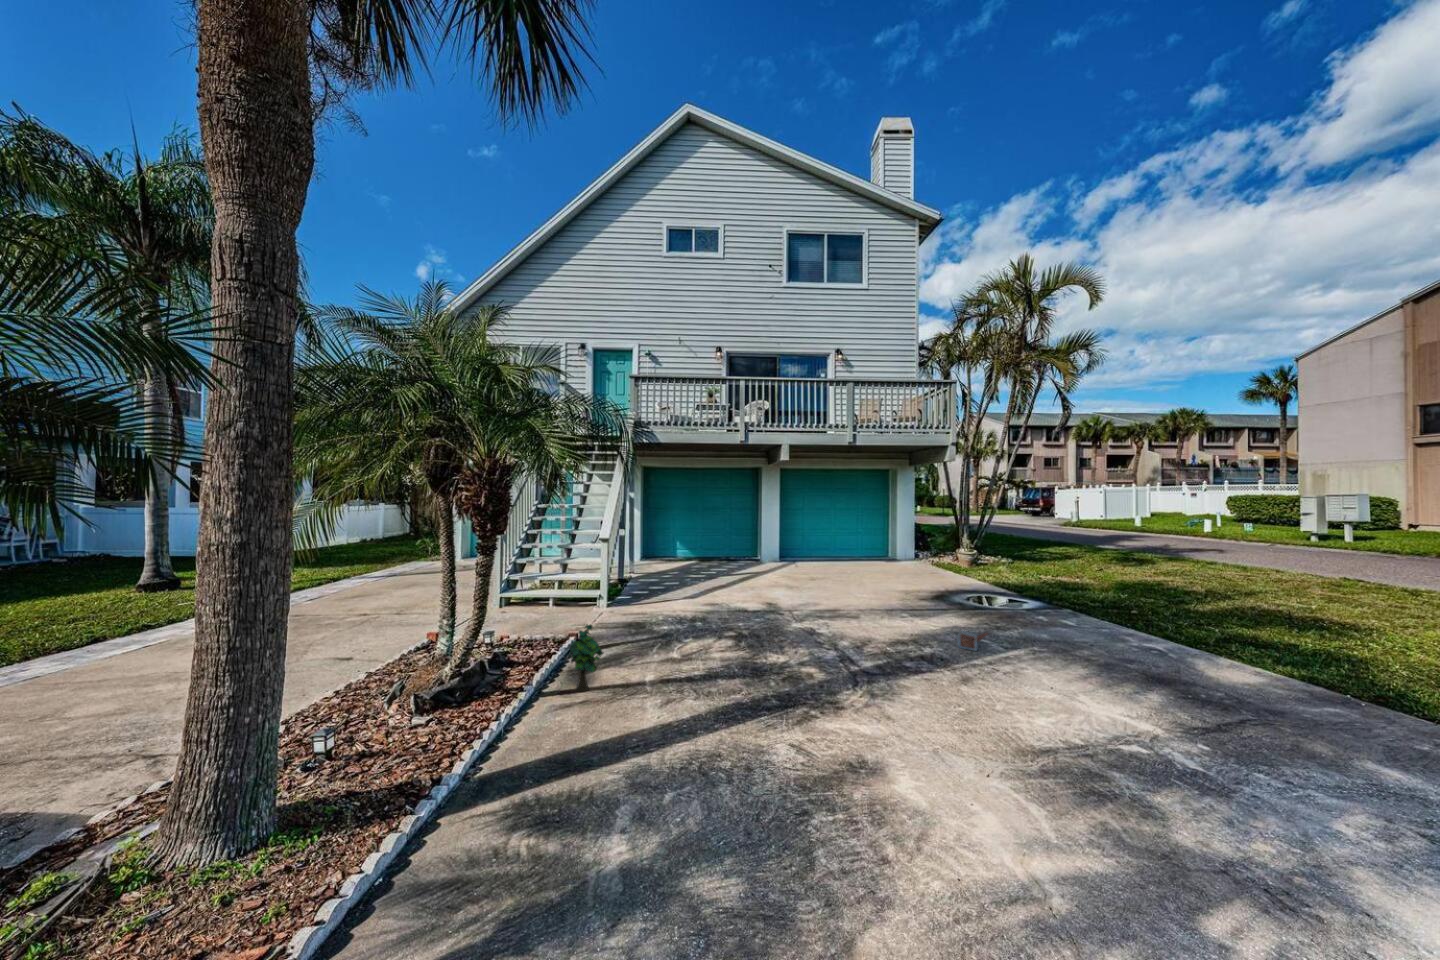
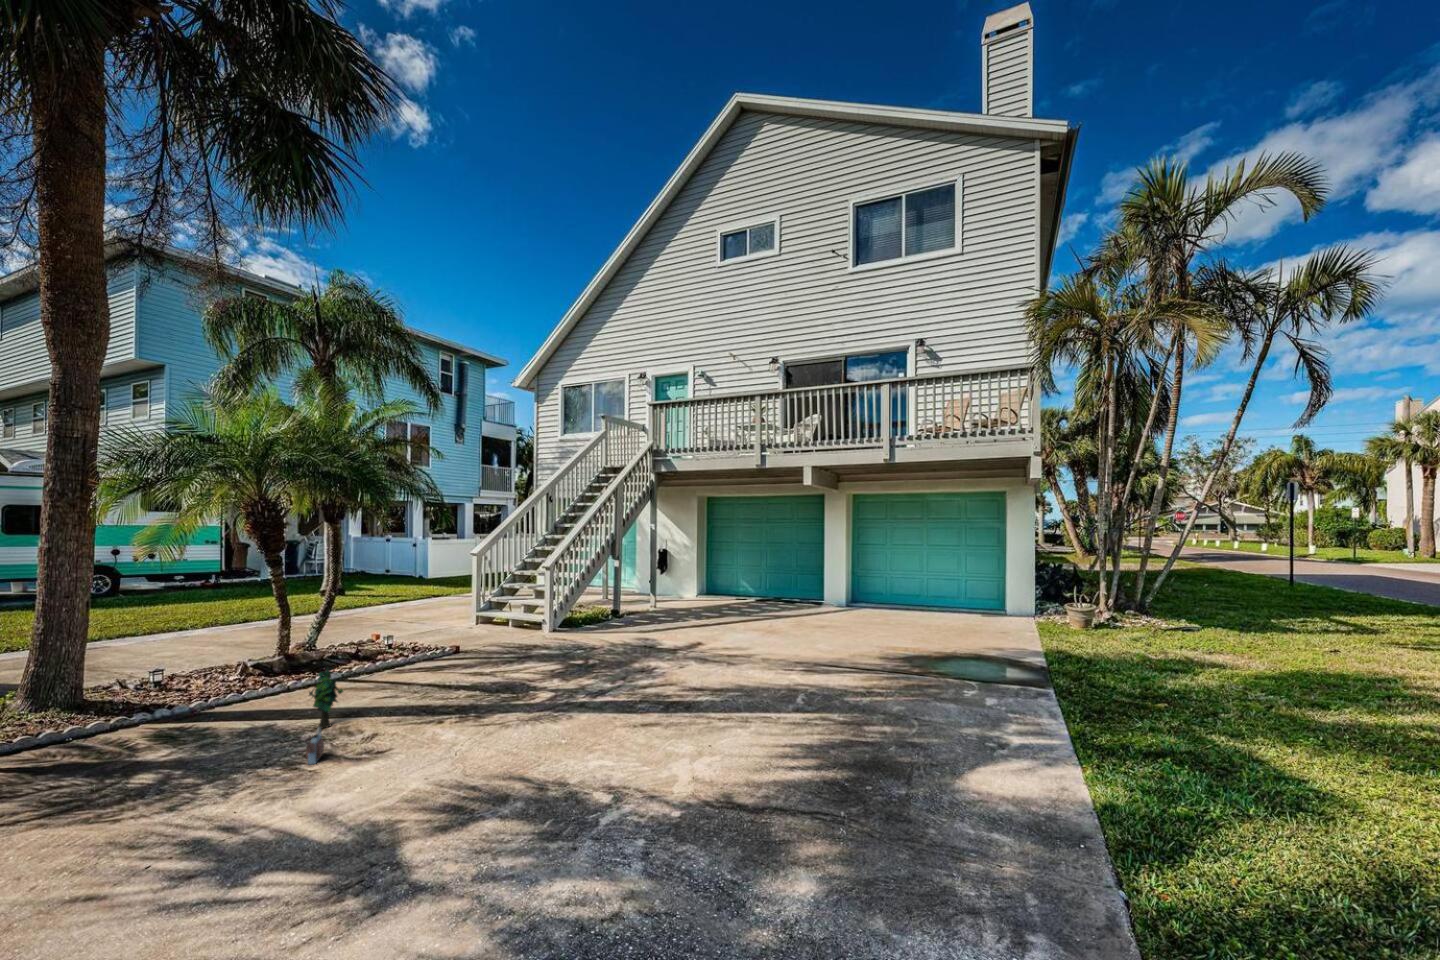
watering can: present [951,626,988,651] -> present [306,727,324,765]

